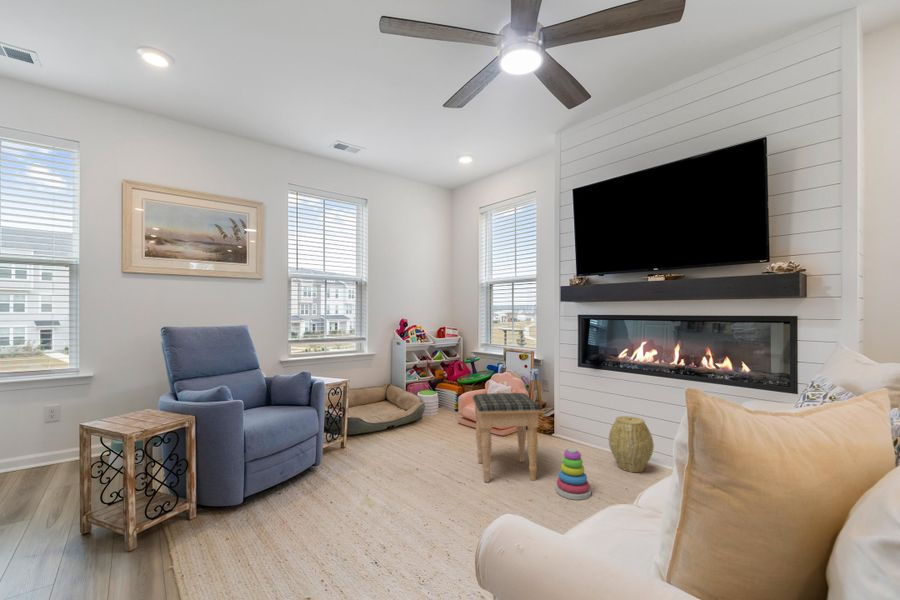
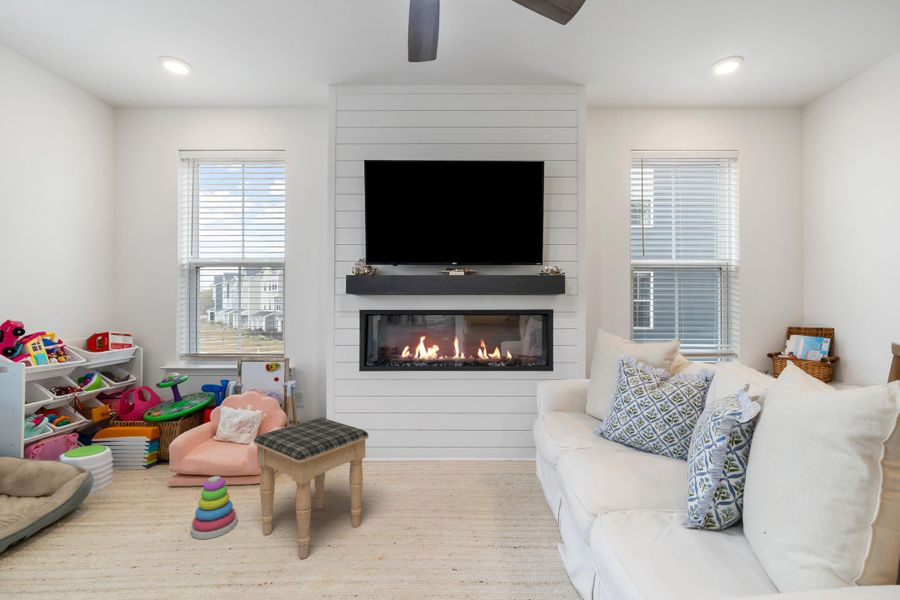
woven basket: present [609,416,654,472] -> none [408,417,450,475]
stacking toy: present [555,449,591,500] -> present [191,476,237,539]

